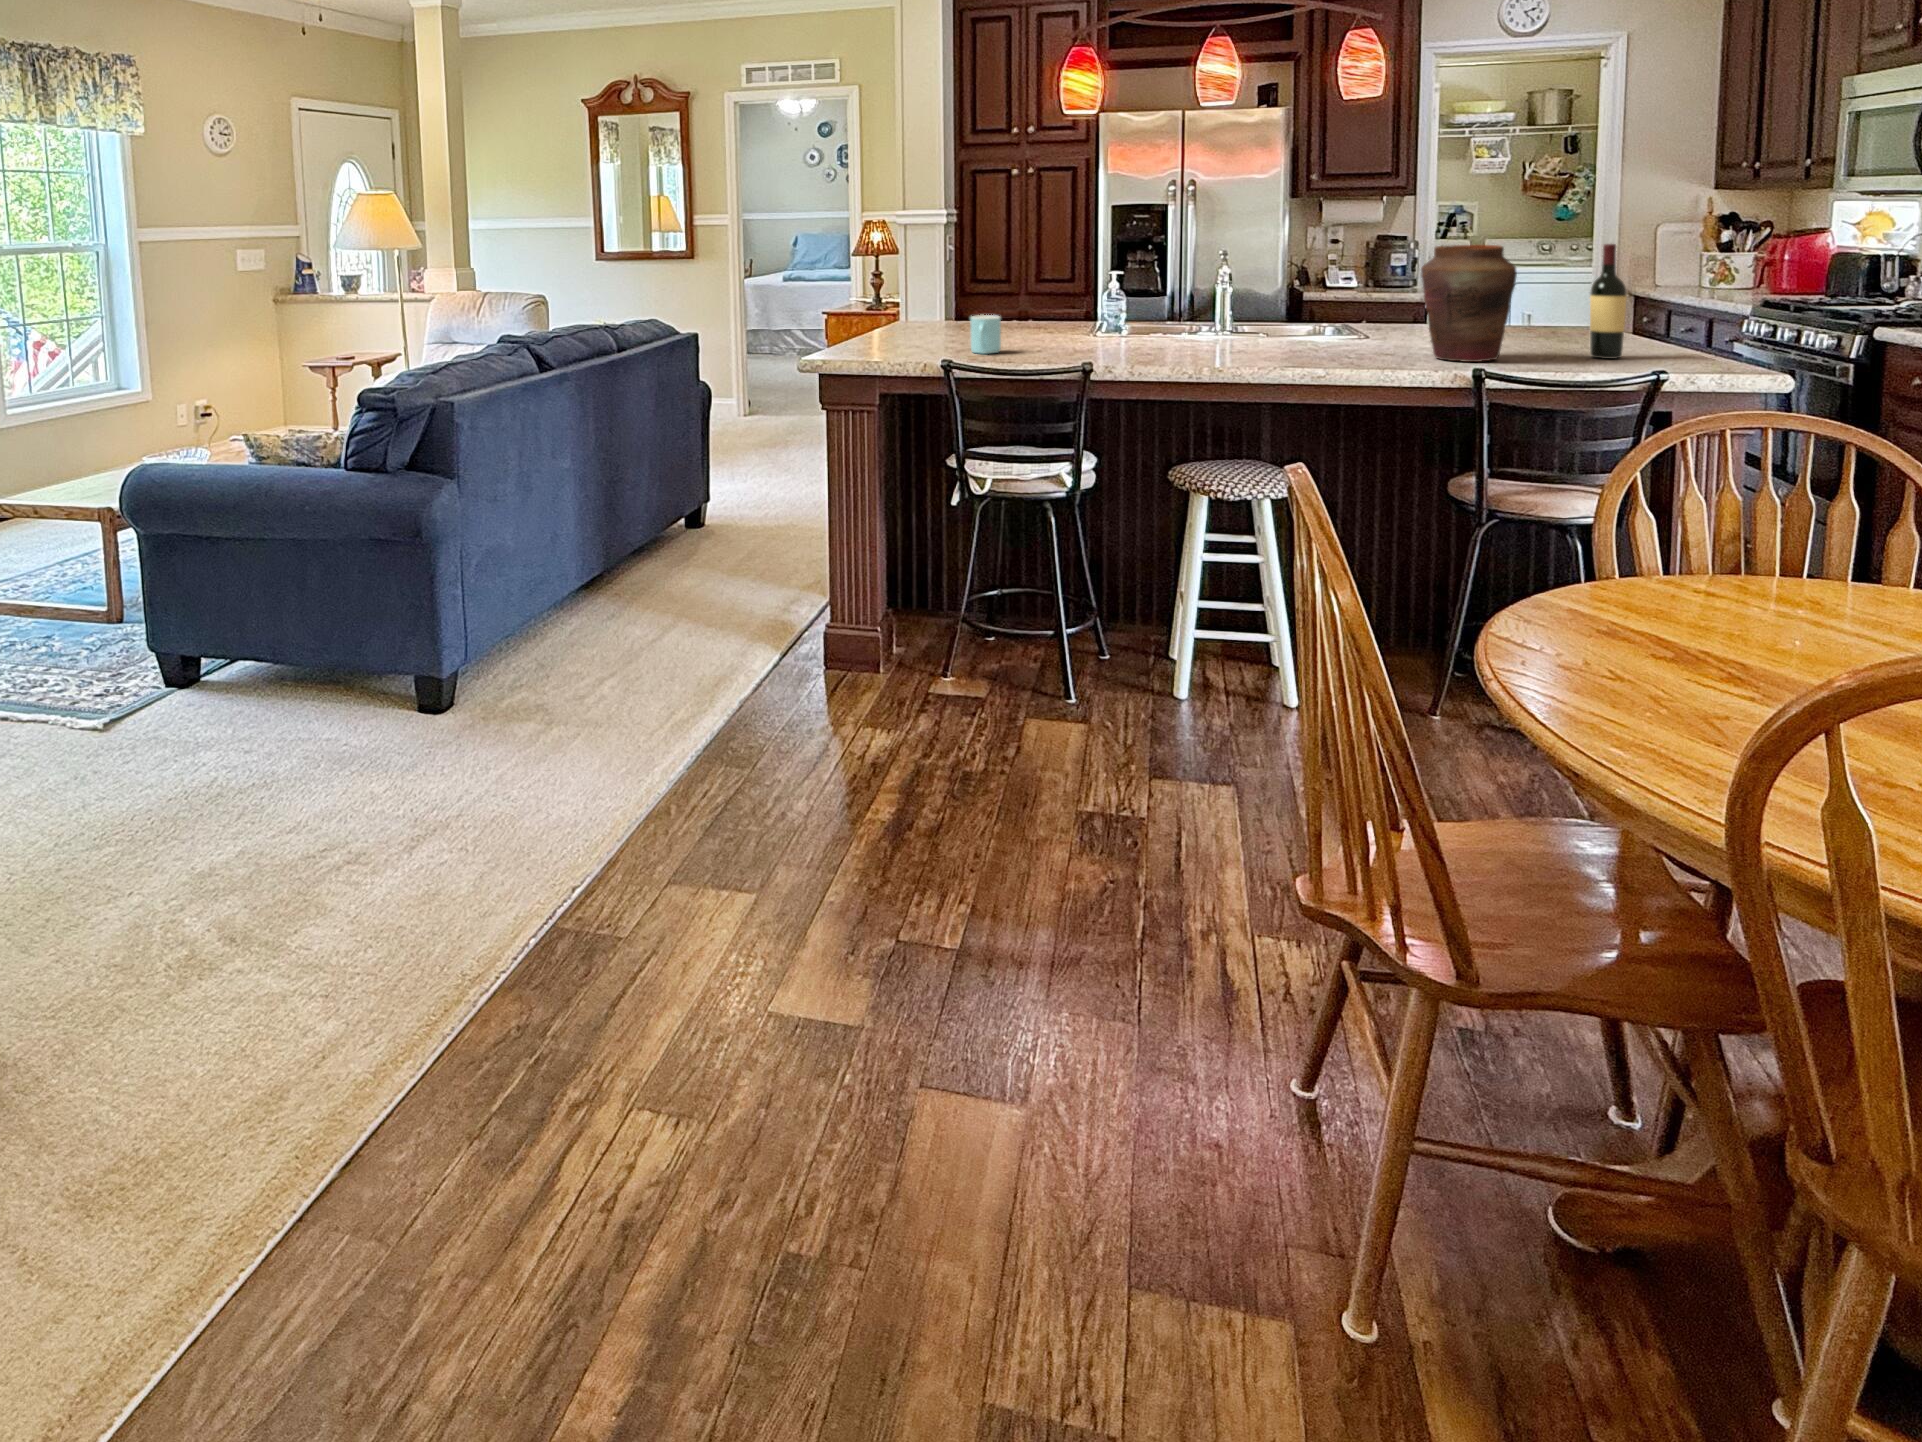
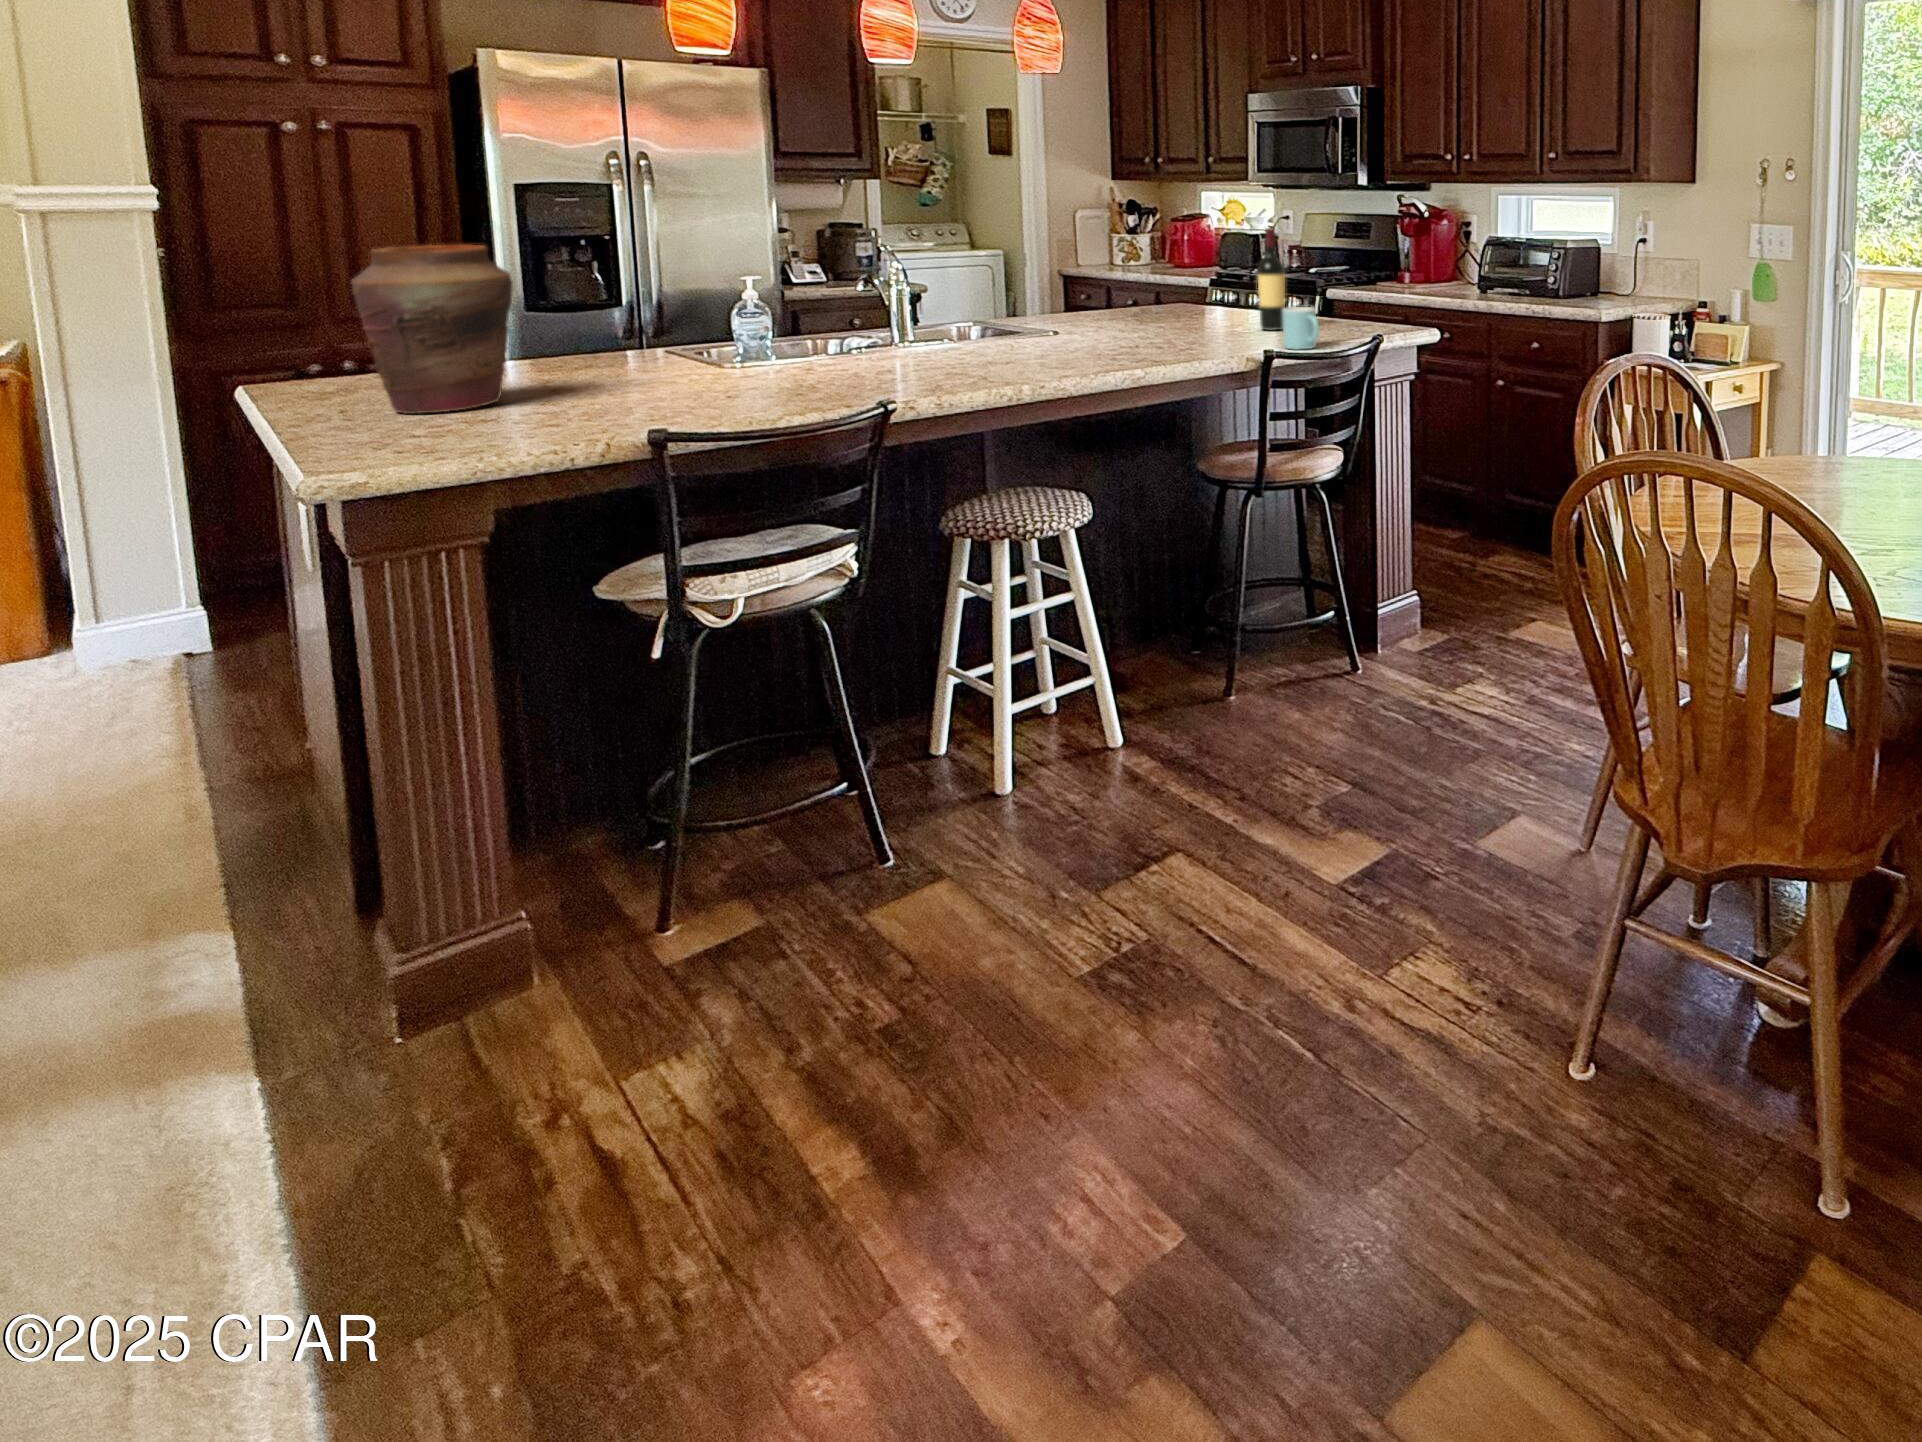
vase: present [1421,245,1517,362] -> present [352,245,513,414]
mug: present [970,315,1001,354] -> present [1283,307,1319,350]

